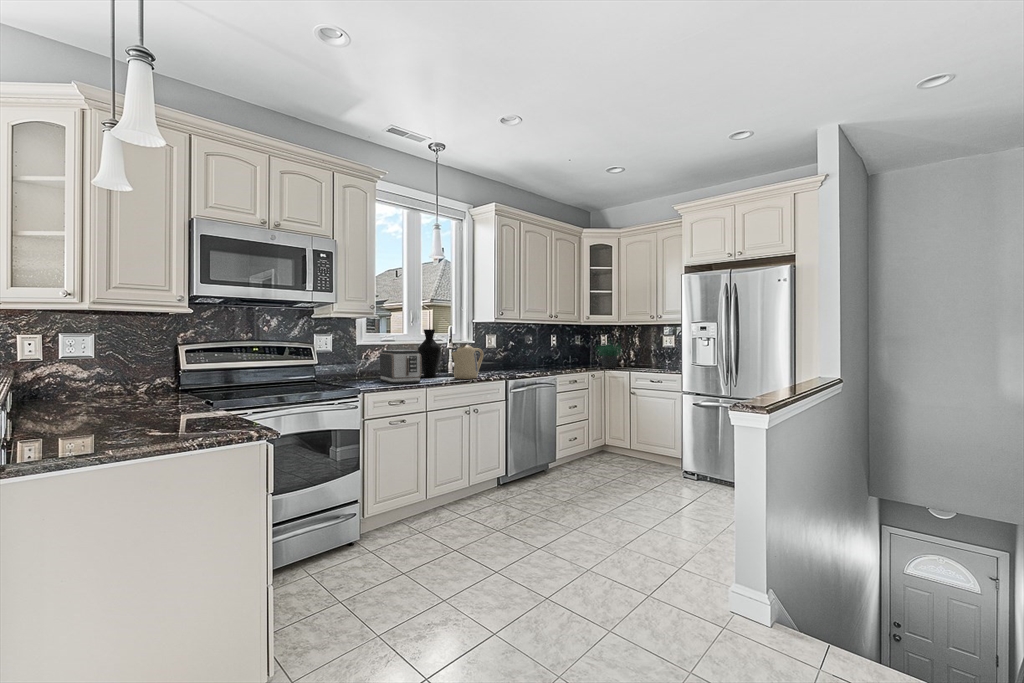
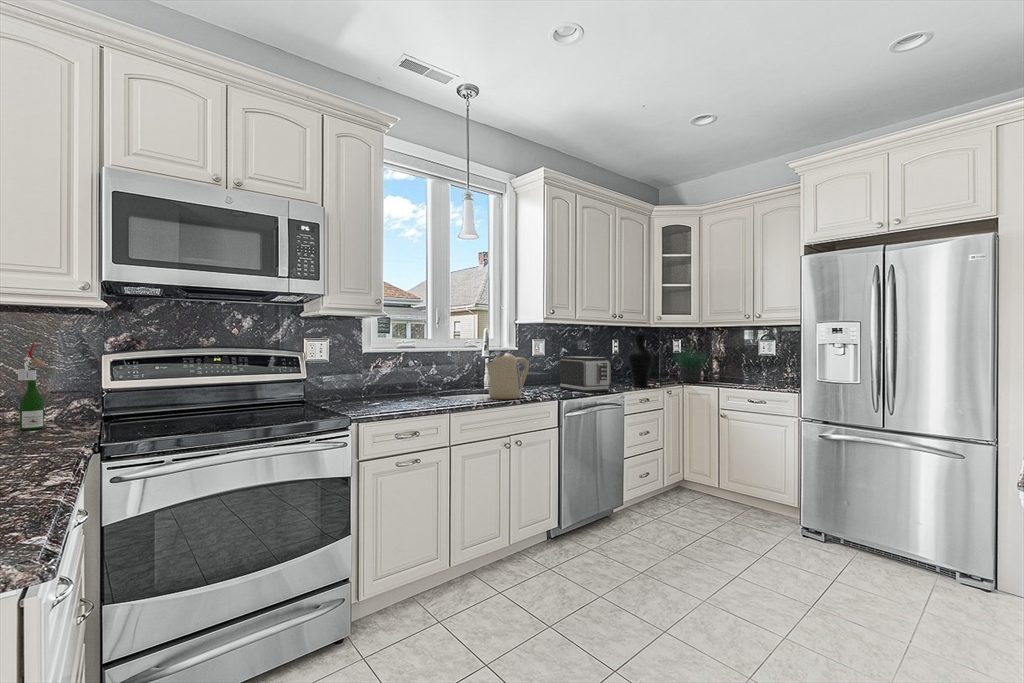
vase: present [418,329,441,377] -> present [628,335,653,387]
wine bottle: none [131,334,155,397] -> present [18,338,55,430]
toaster: present [380,350,422,384] -> present [560,356,611,392]

